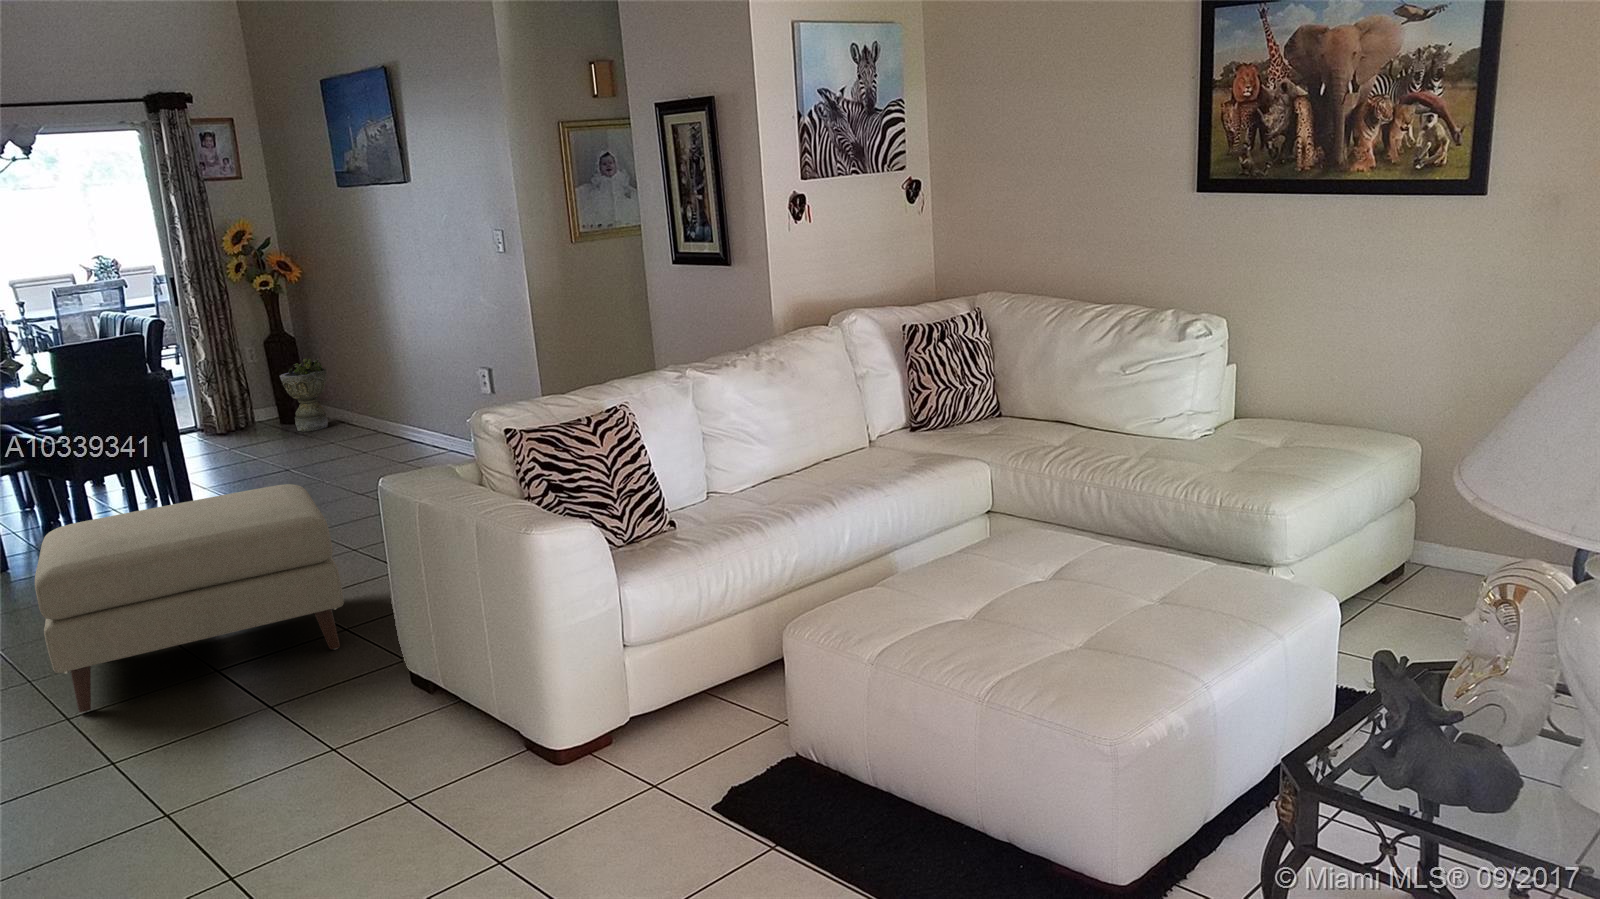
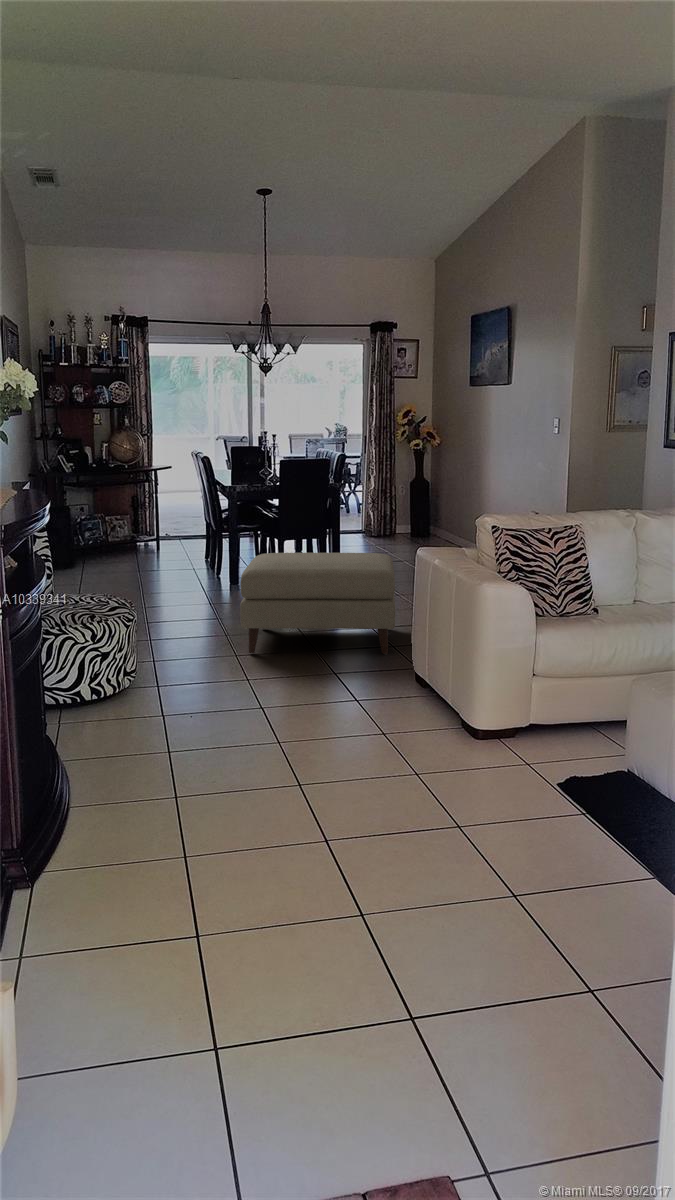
planter: present [280,359,328,432] -> none [414,496,443,543]

